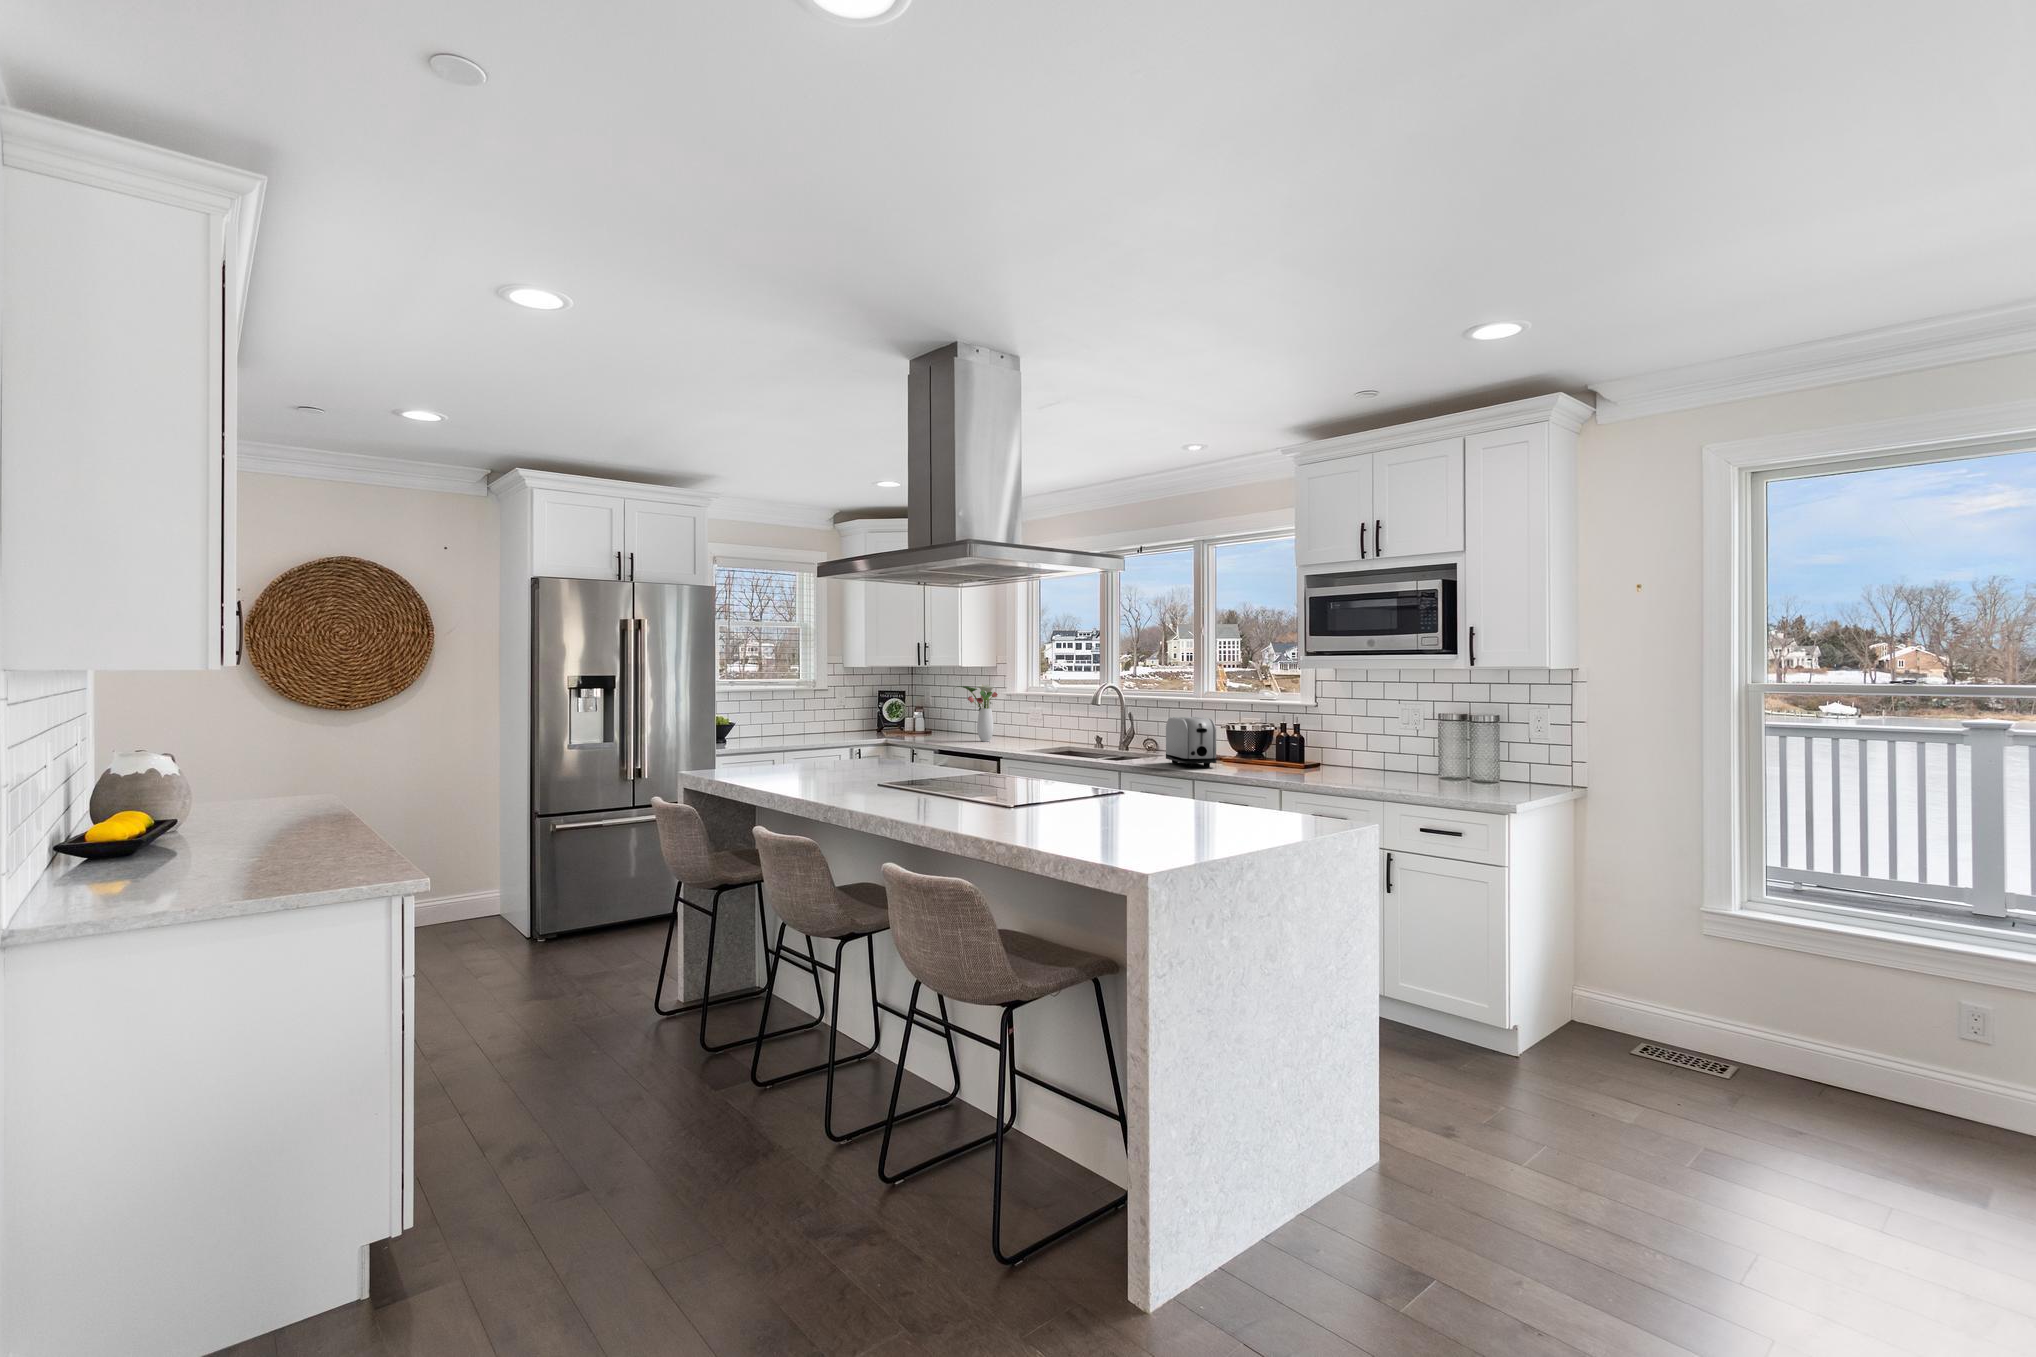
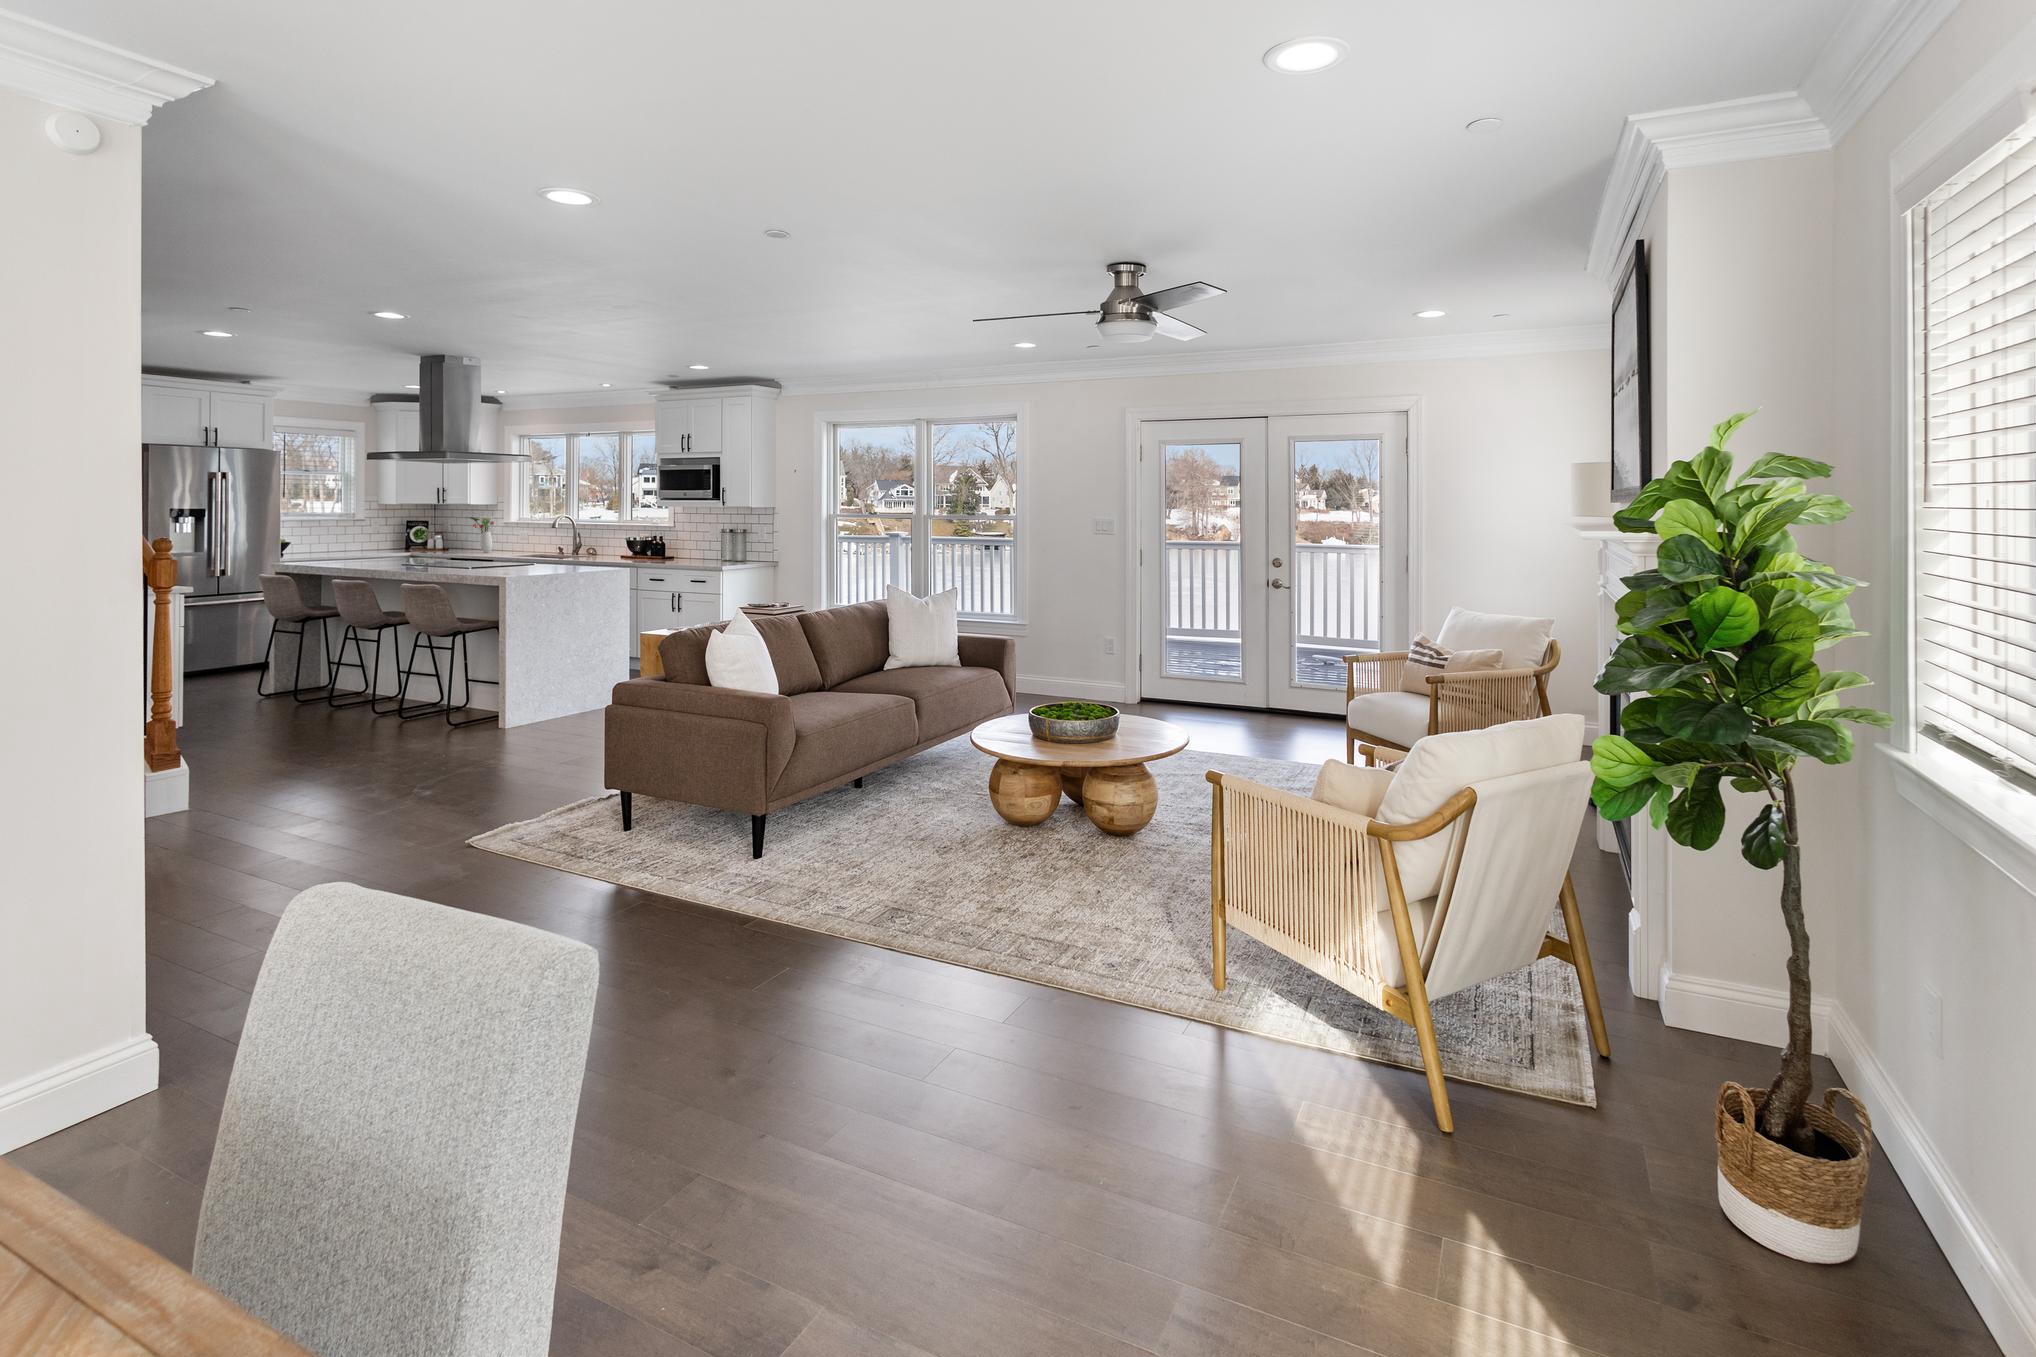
toaster: present [1166,717,1216,767] -> none [591,533,617,559]

